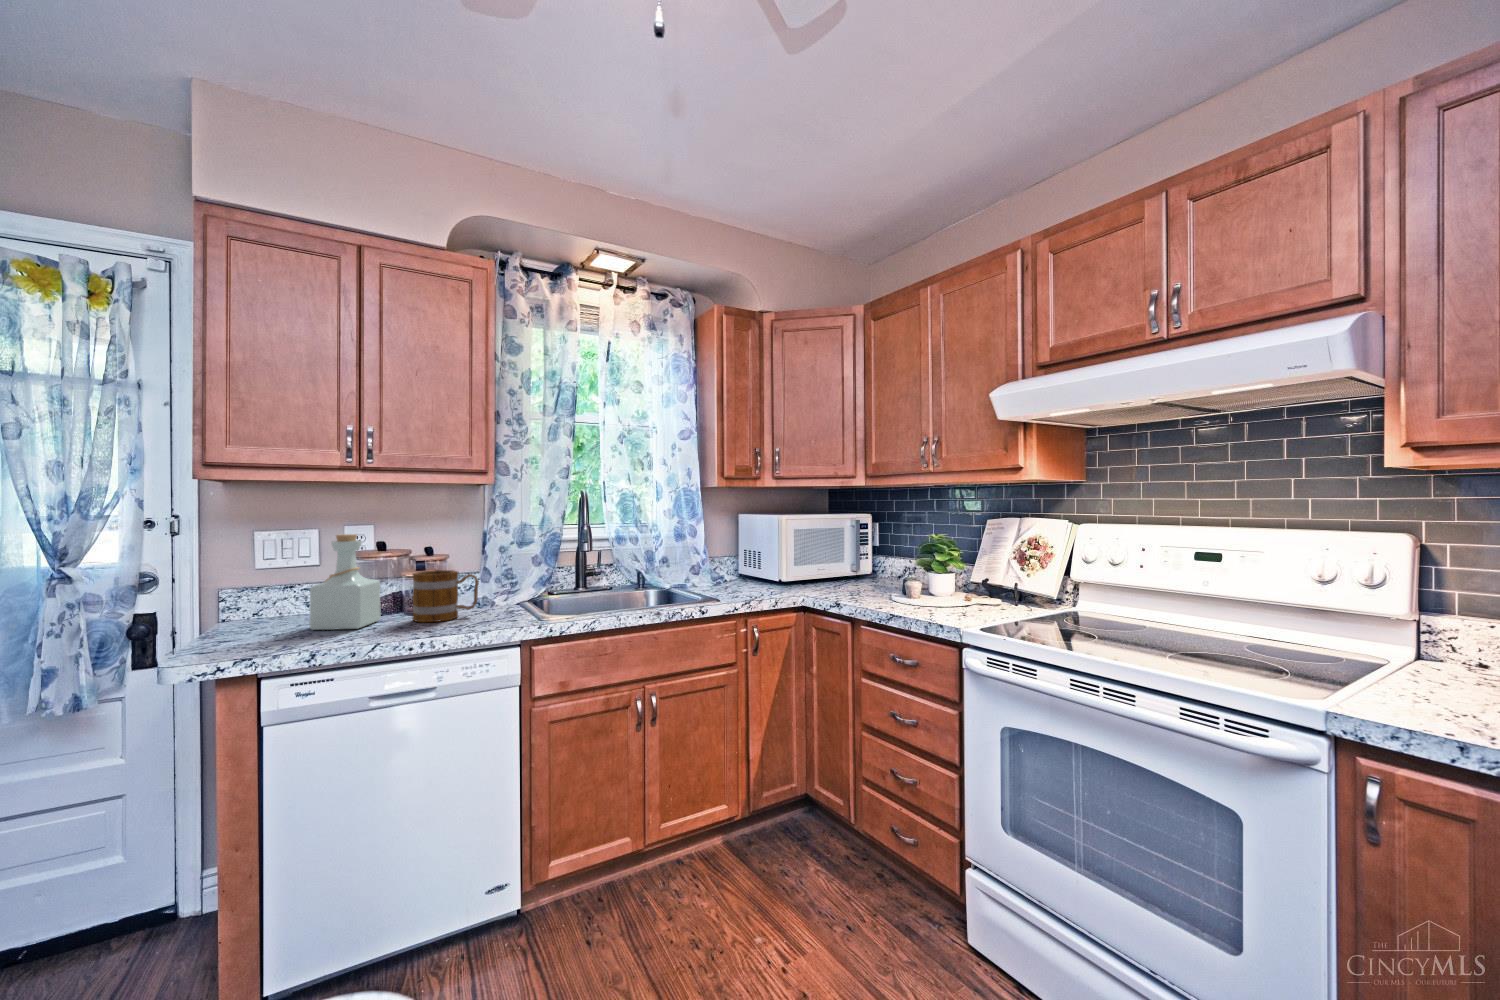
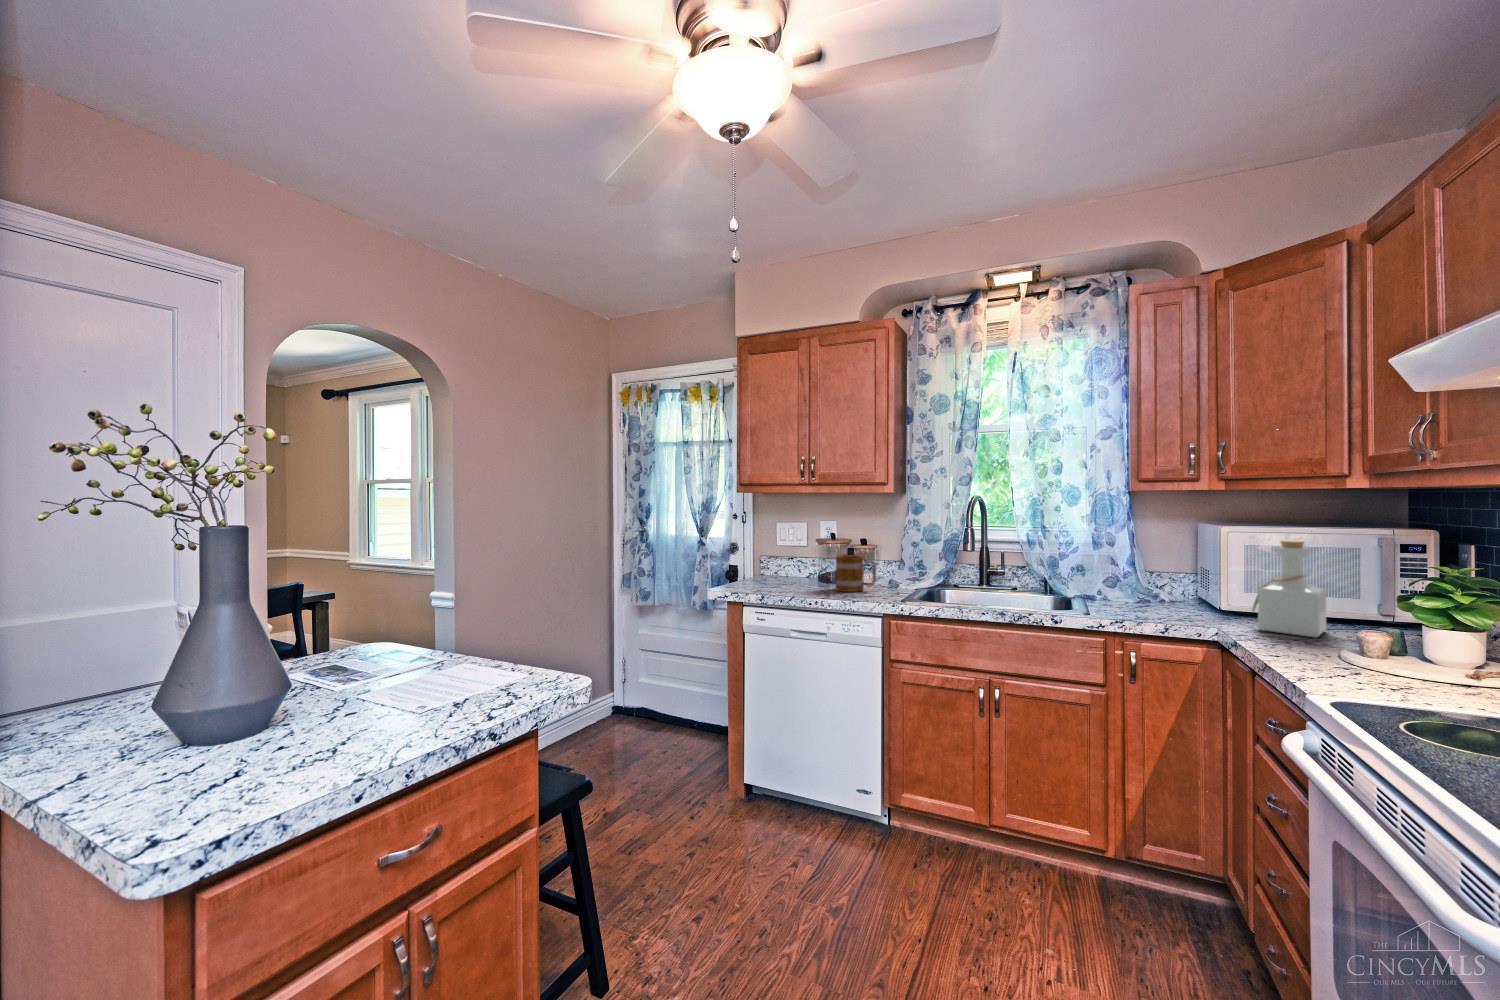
bottle: present [310,534,381,630] -> present [1252,540,1326,637]

